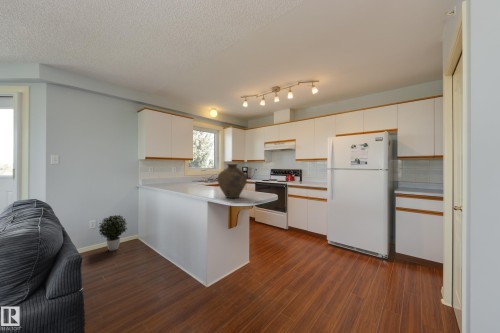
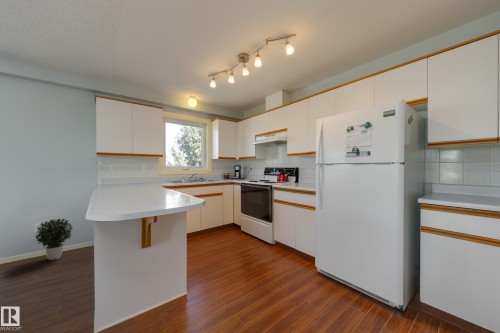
vase: present [218,164,247,198] -> none [105,153,155,205]

